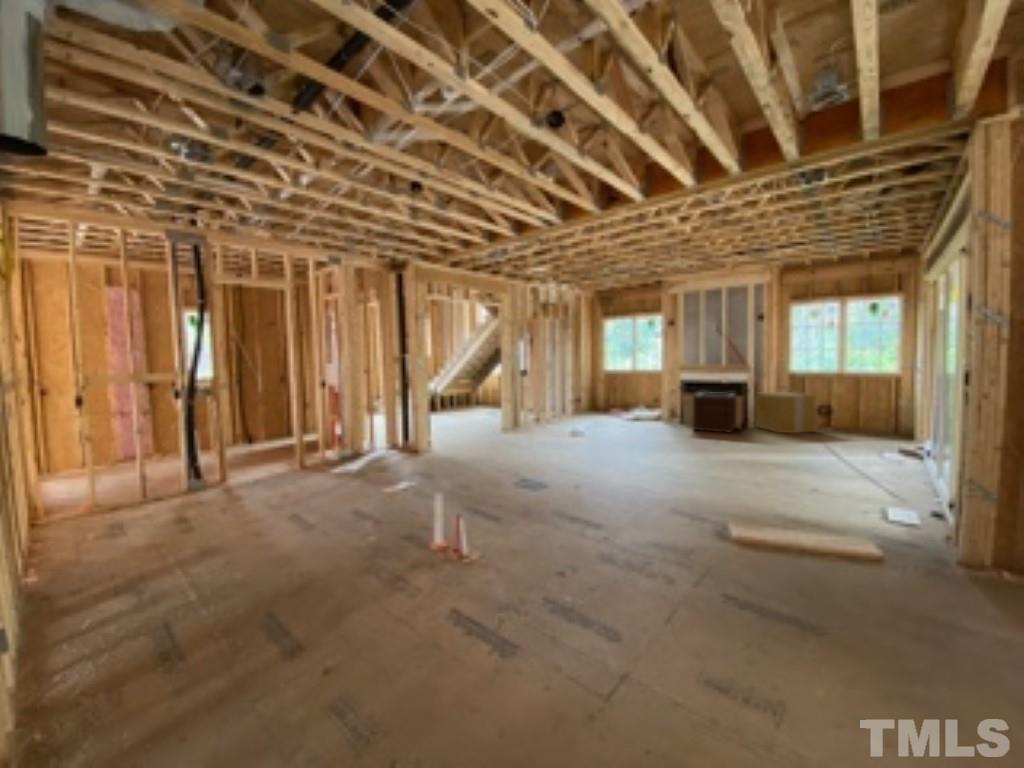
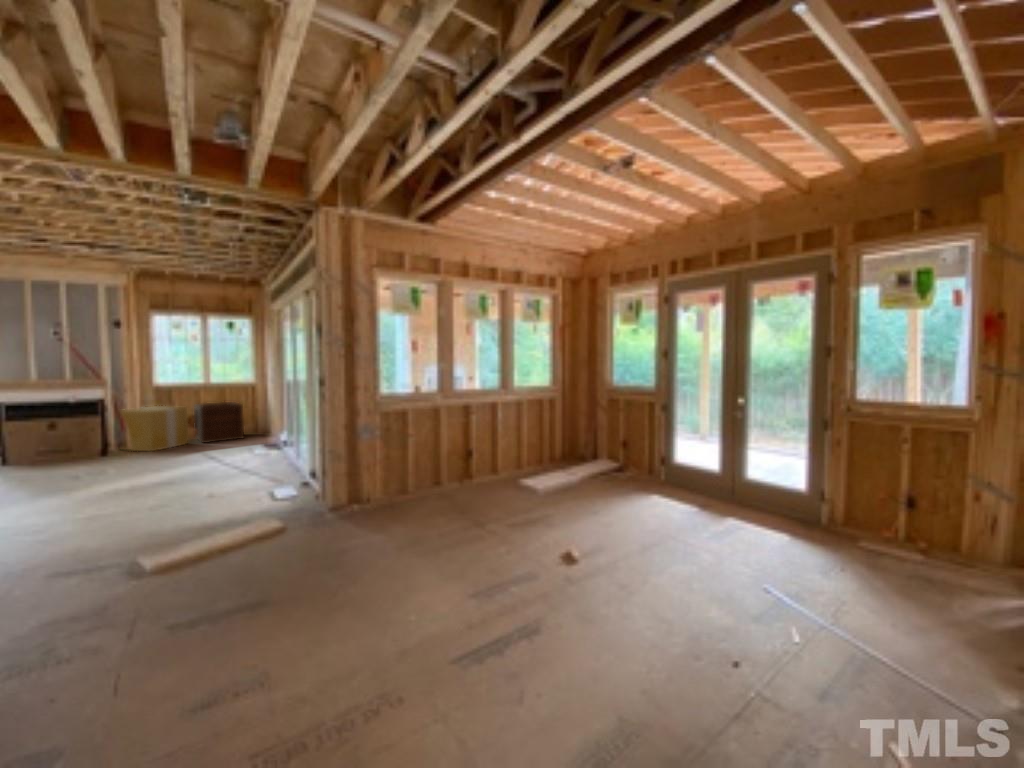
wooden crate: present [693,392,736,432] -> present [194,402,244,443]

